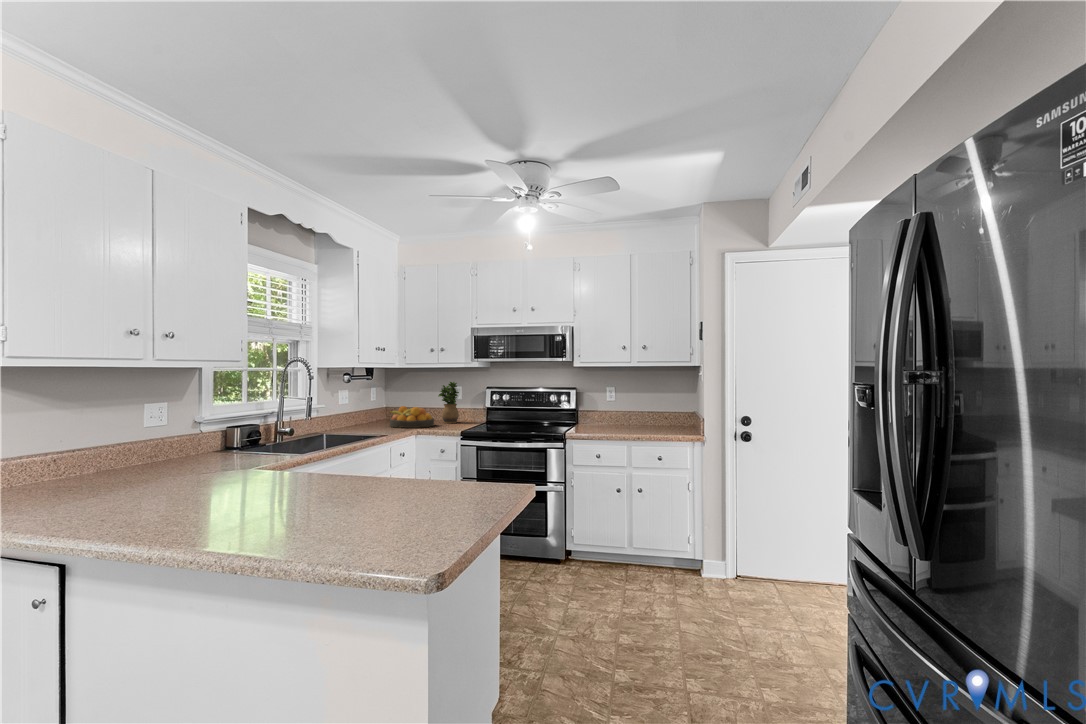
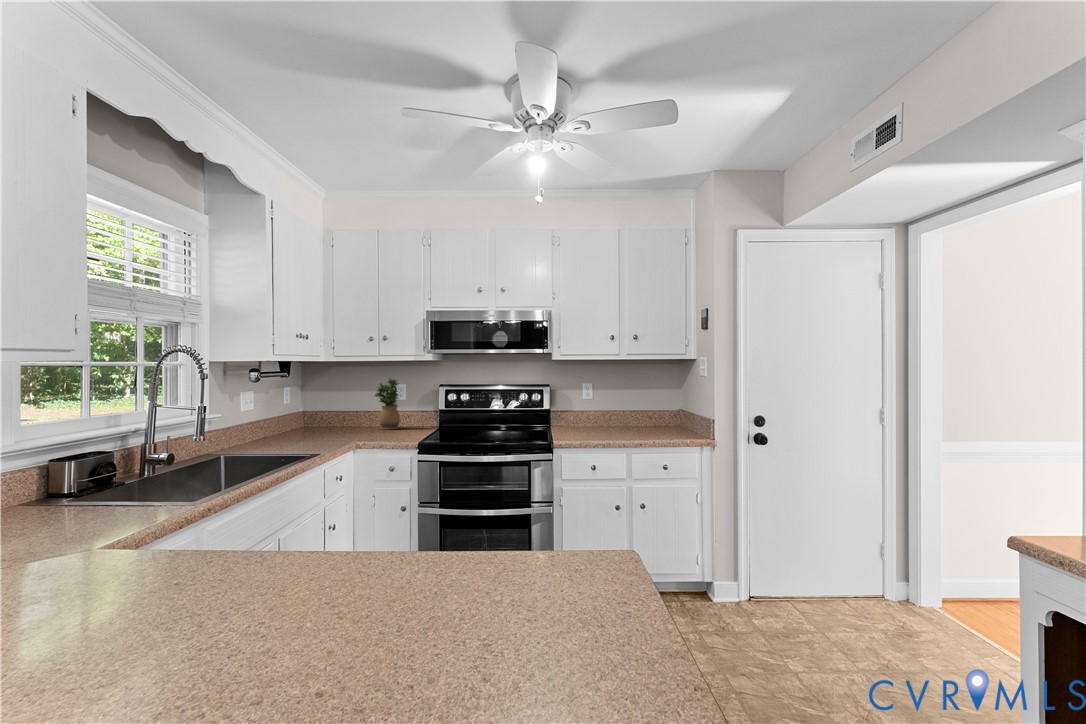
fruit bowl: present [390,406,434,428] -> none [312,411,373,439]

